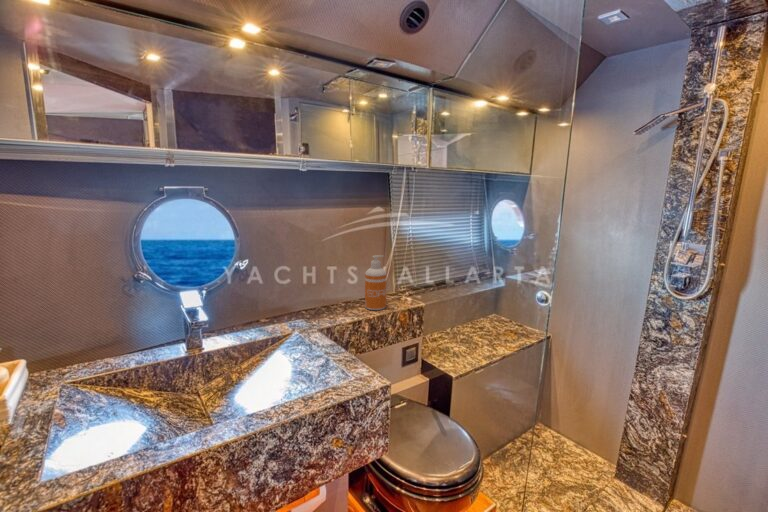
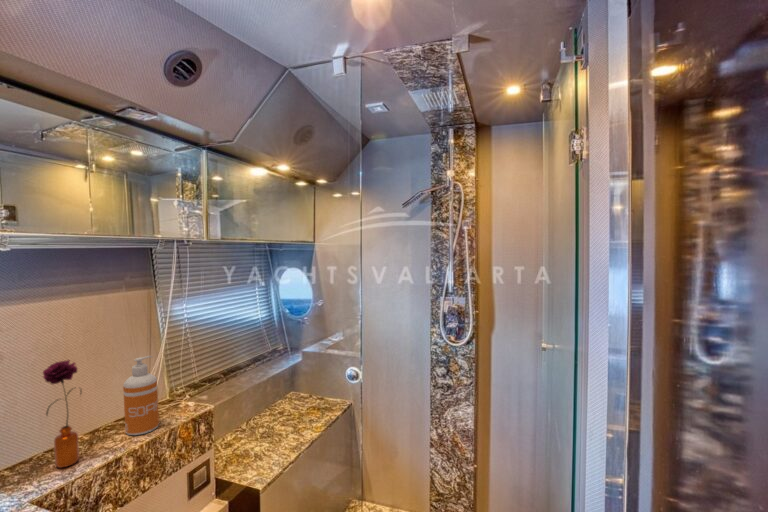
flower: none [320,247,341,317] -> present [43,360,81,468]

